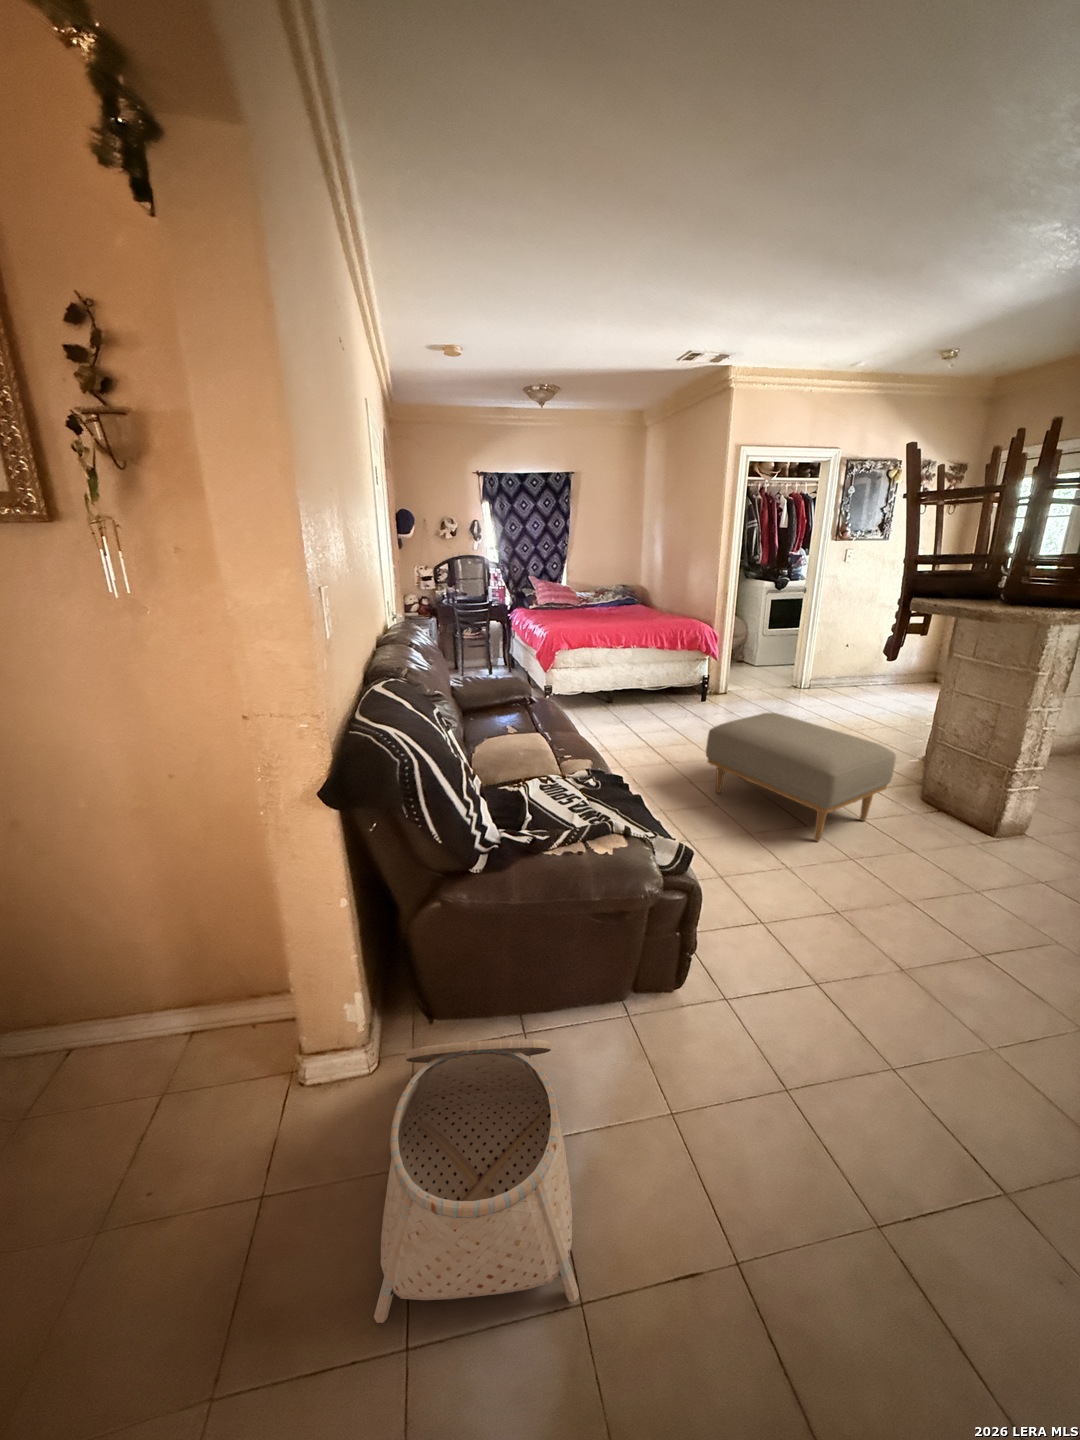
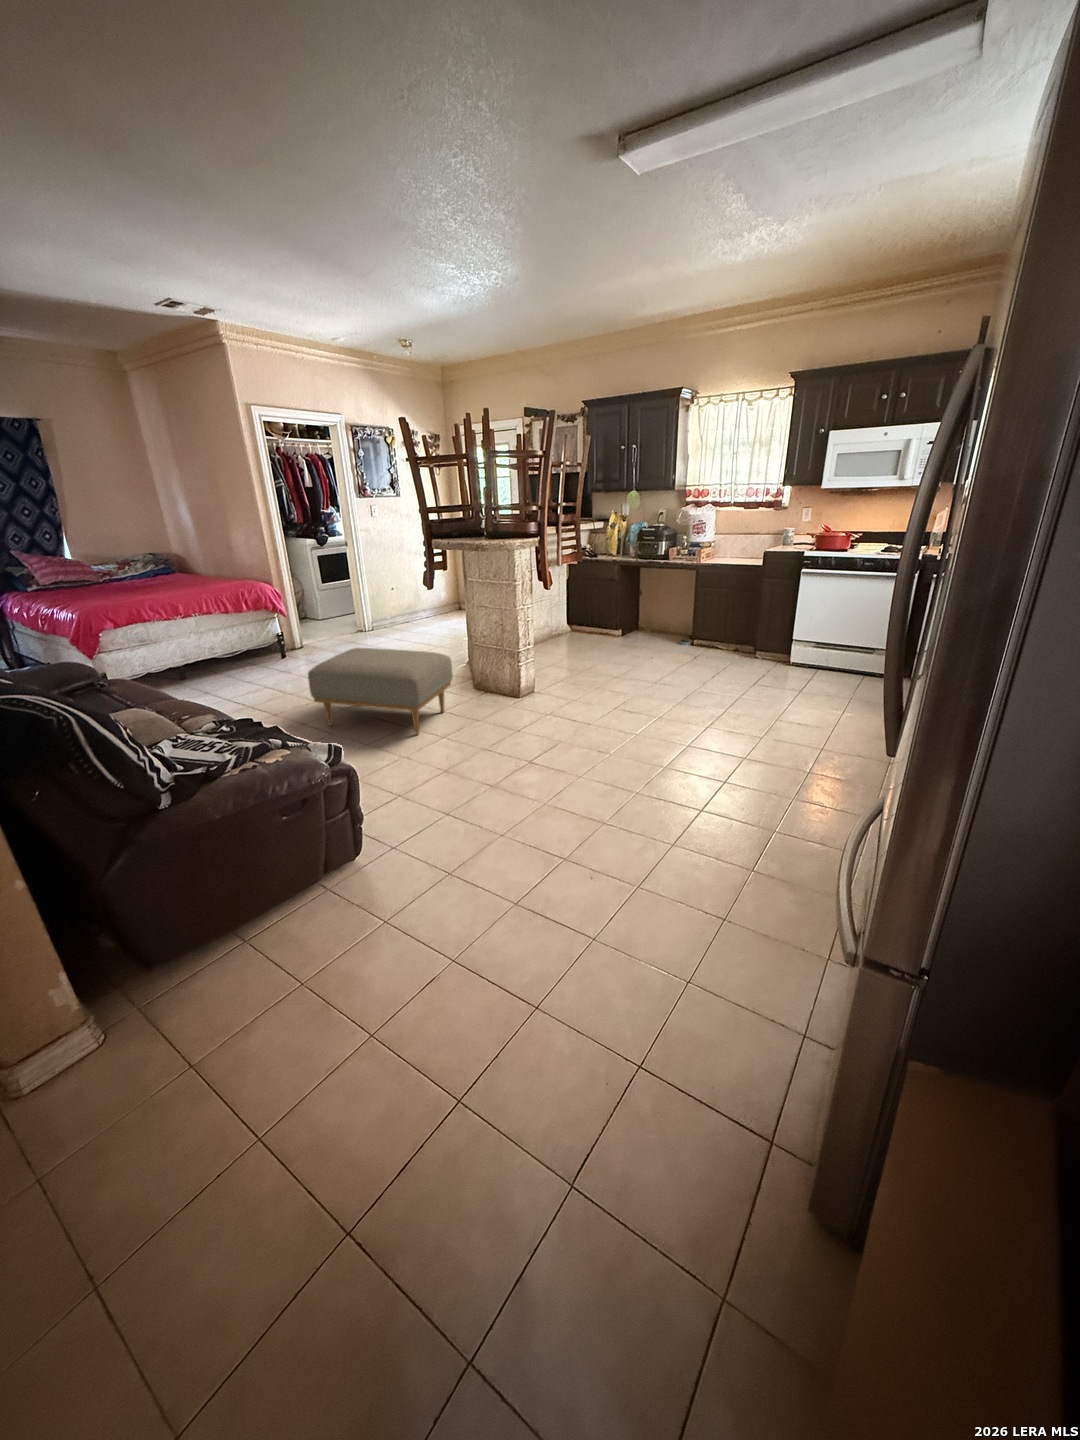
basket: present [374,1039,579,1323] -> none [146,911,365,1141]

